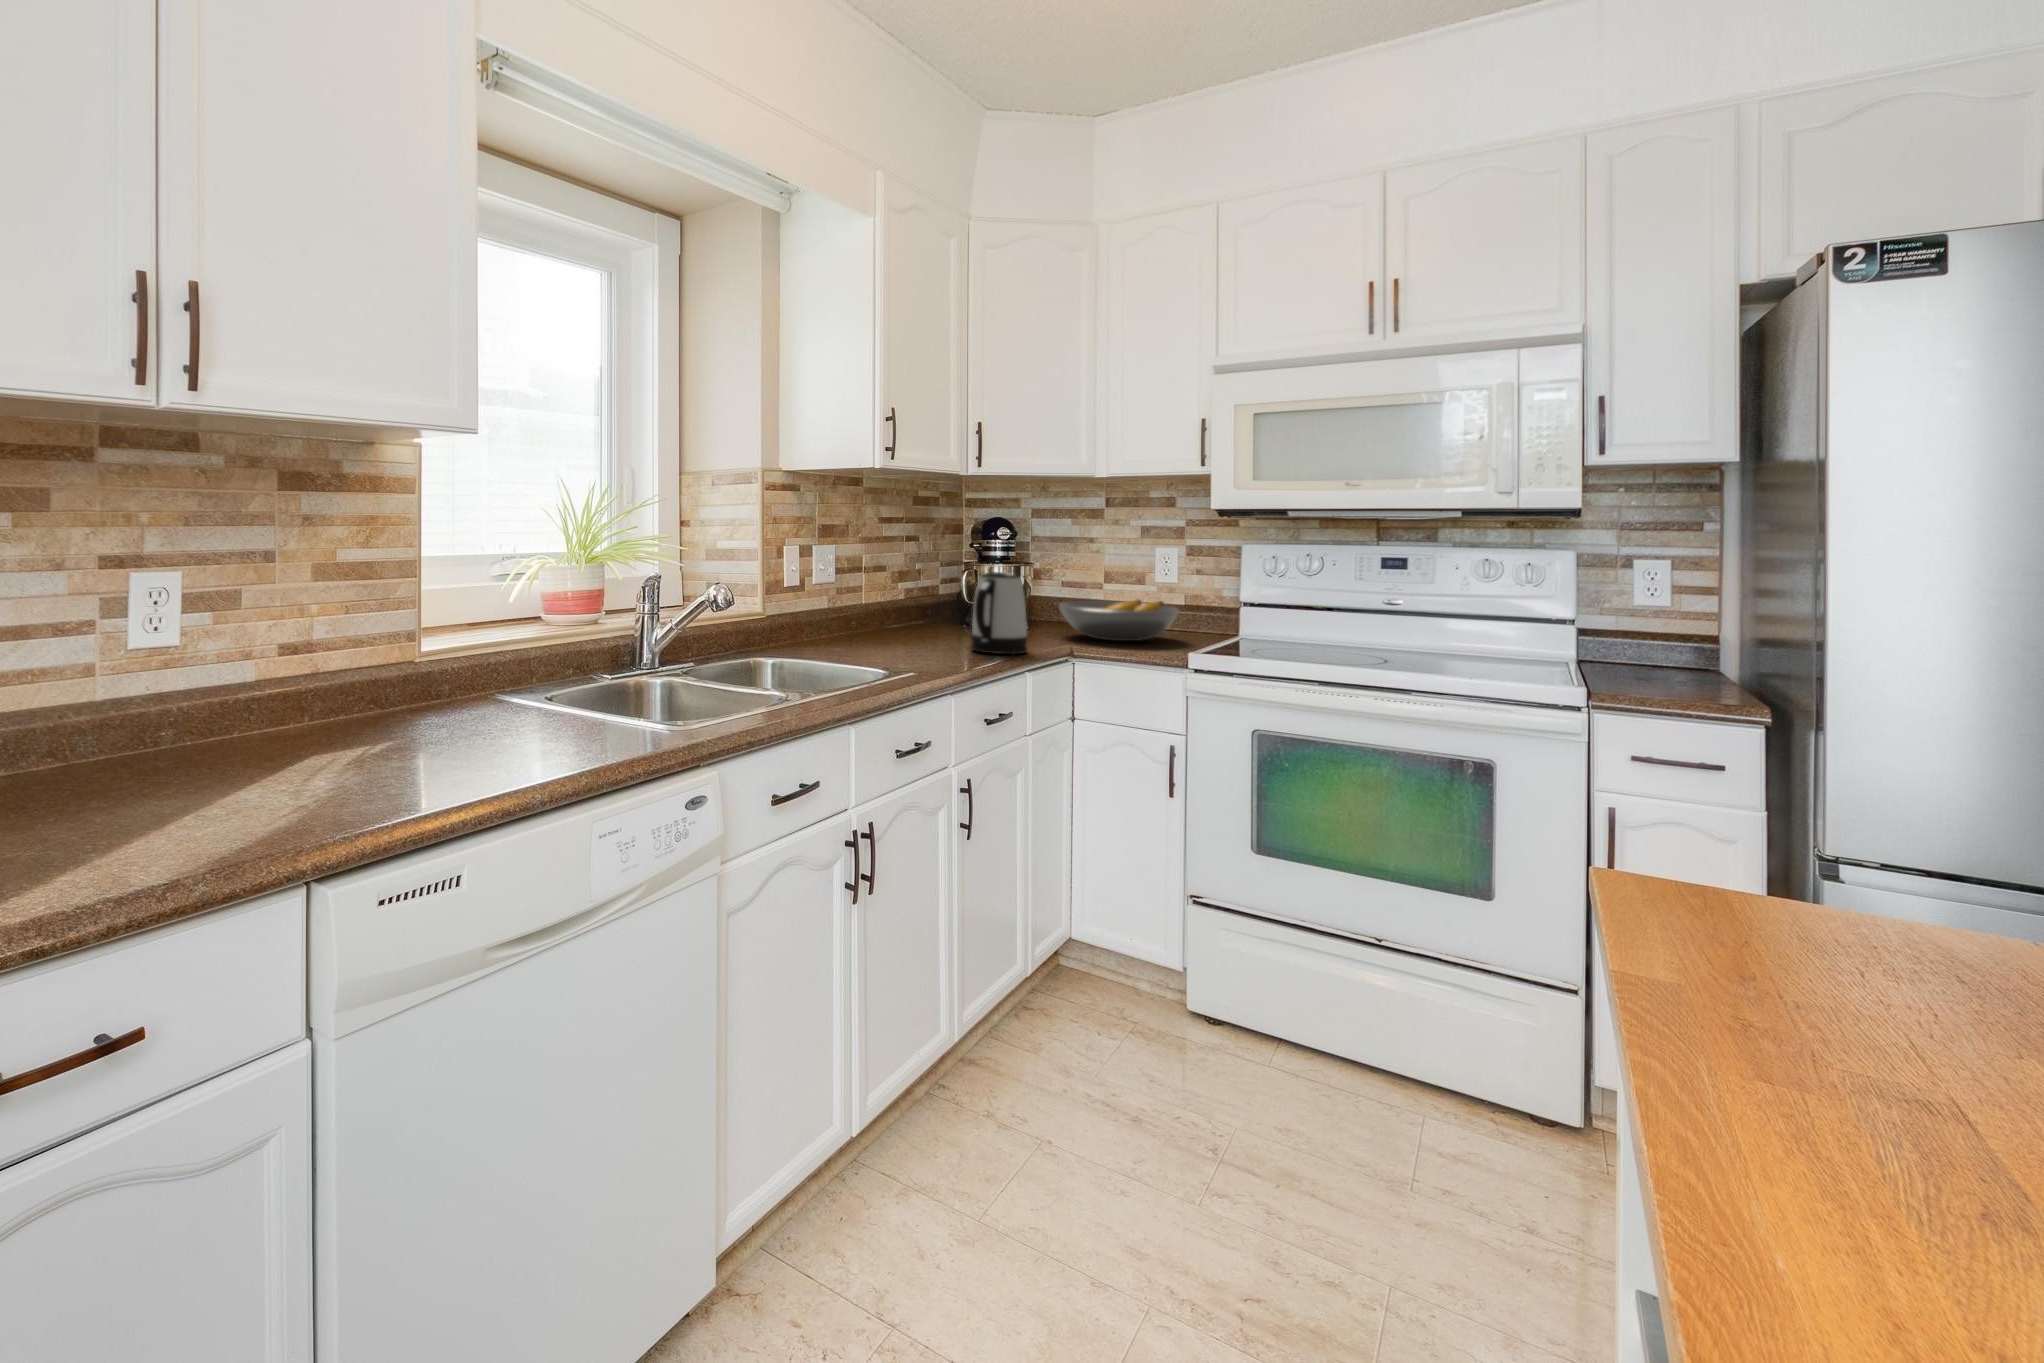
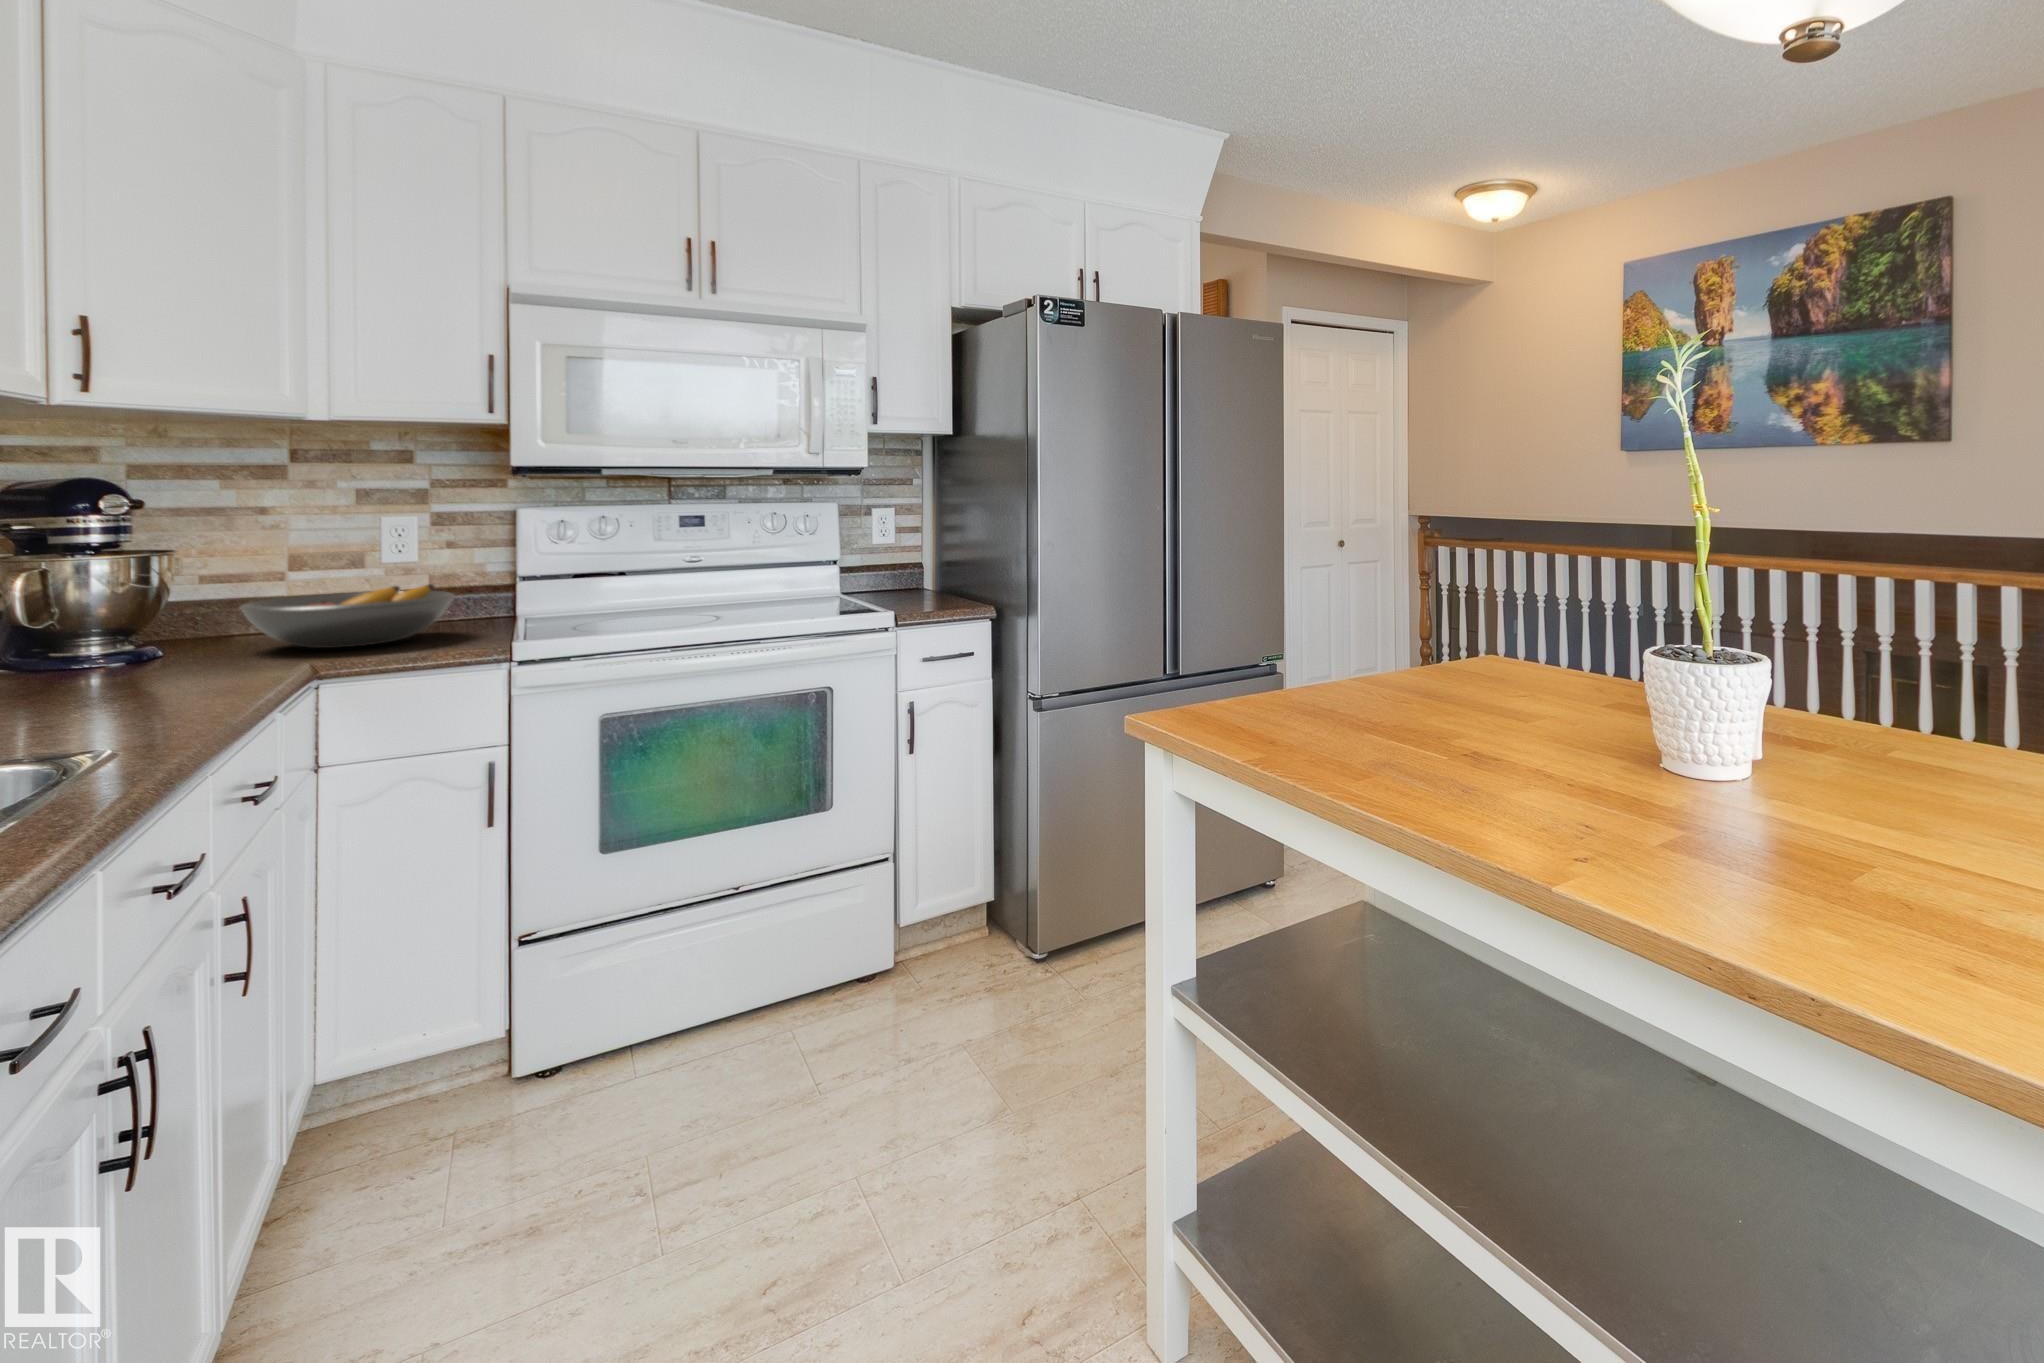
kettle: present [972,572,1027,654] -> none [111,563,241,698]

